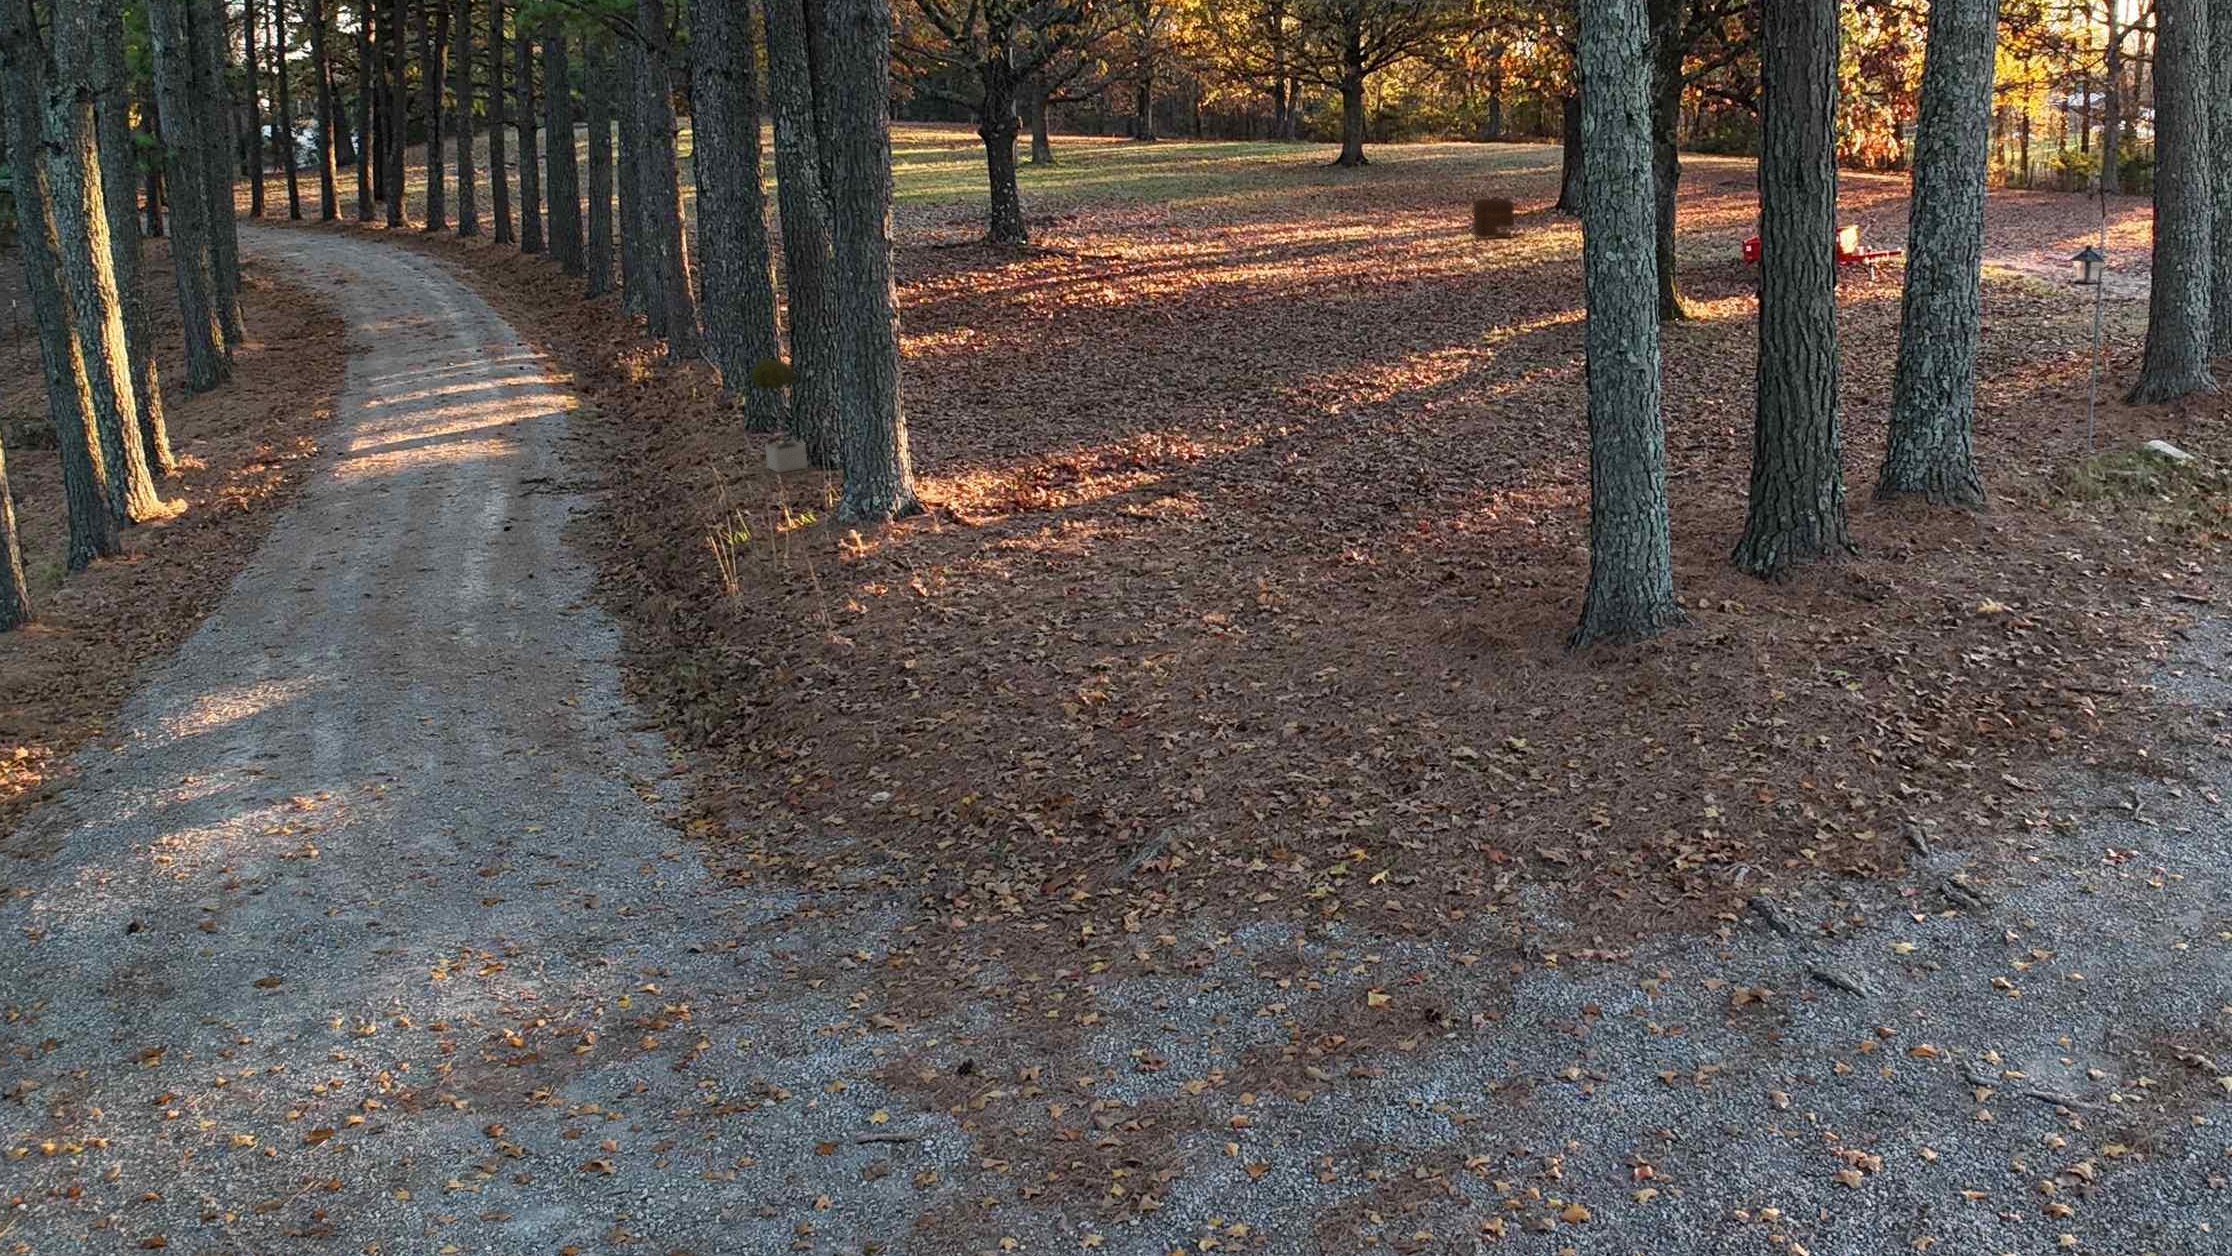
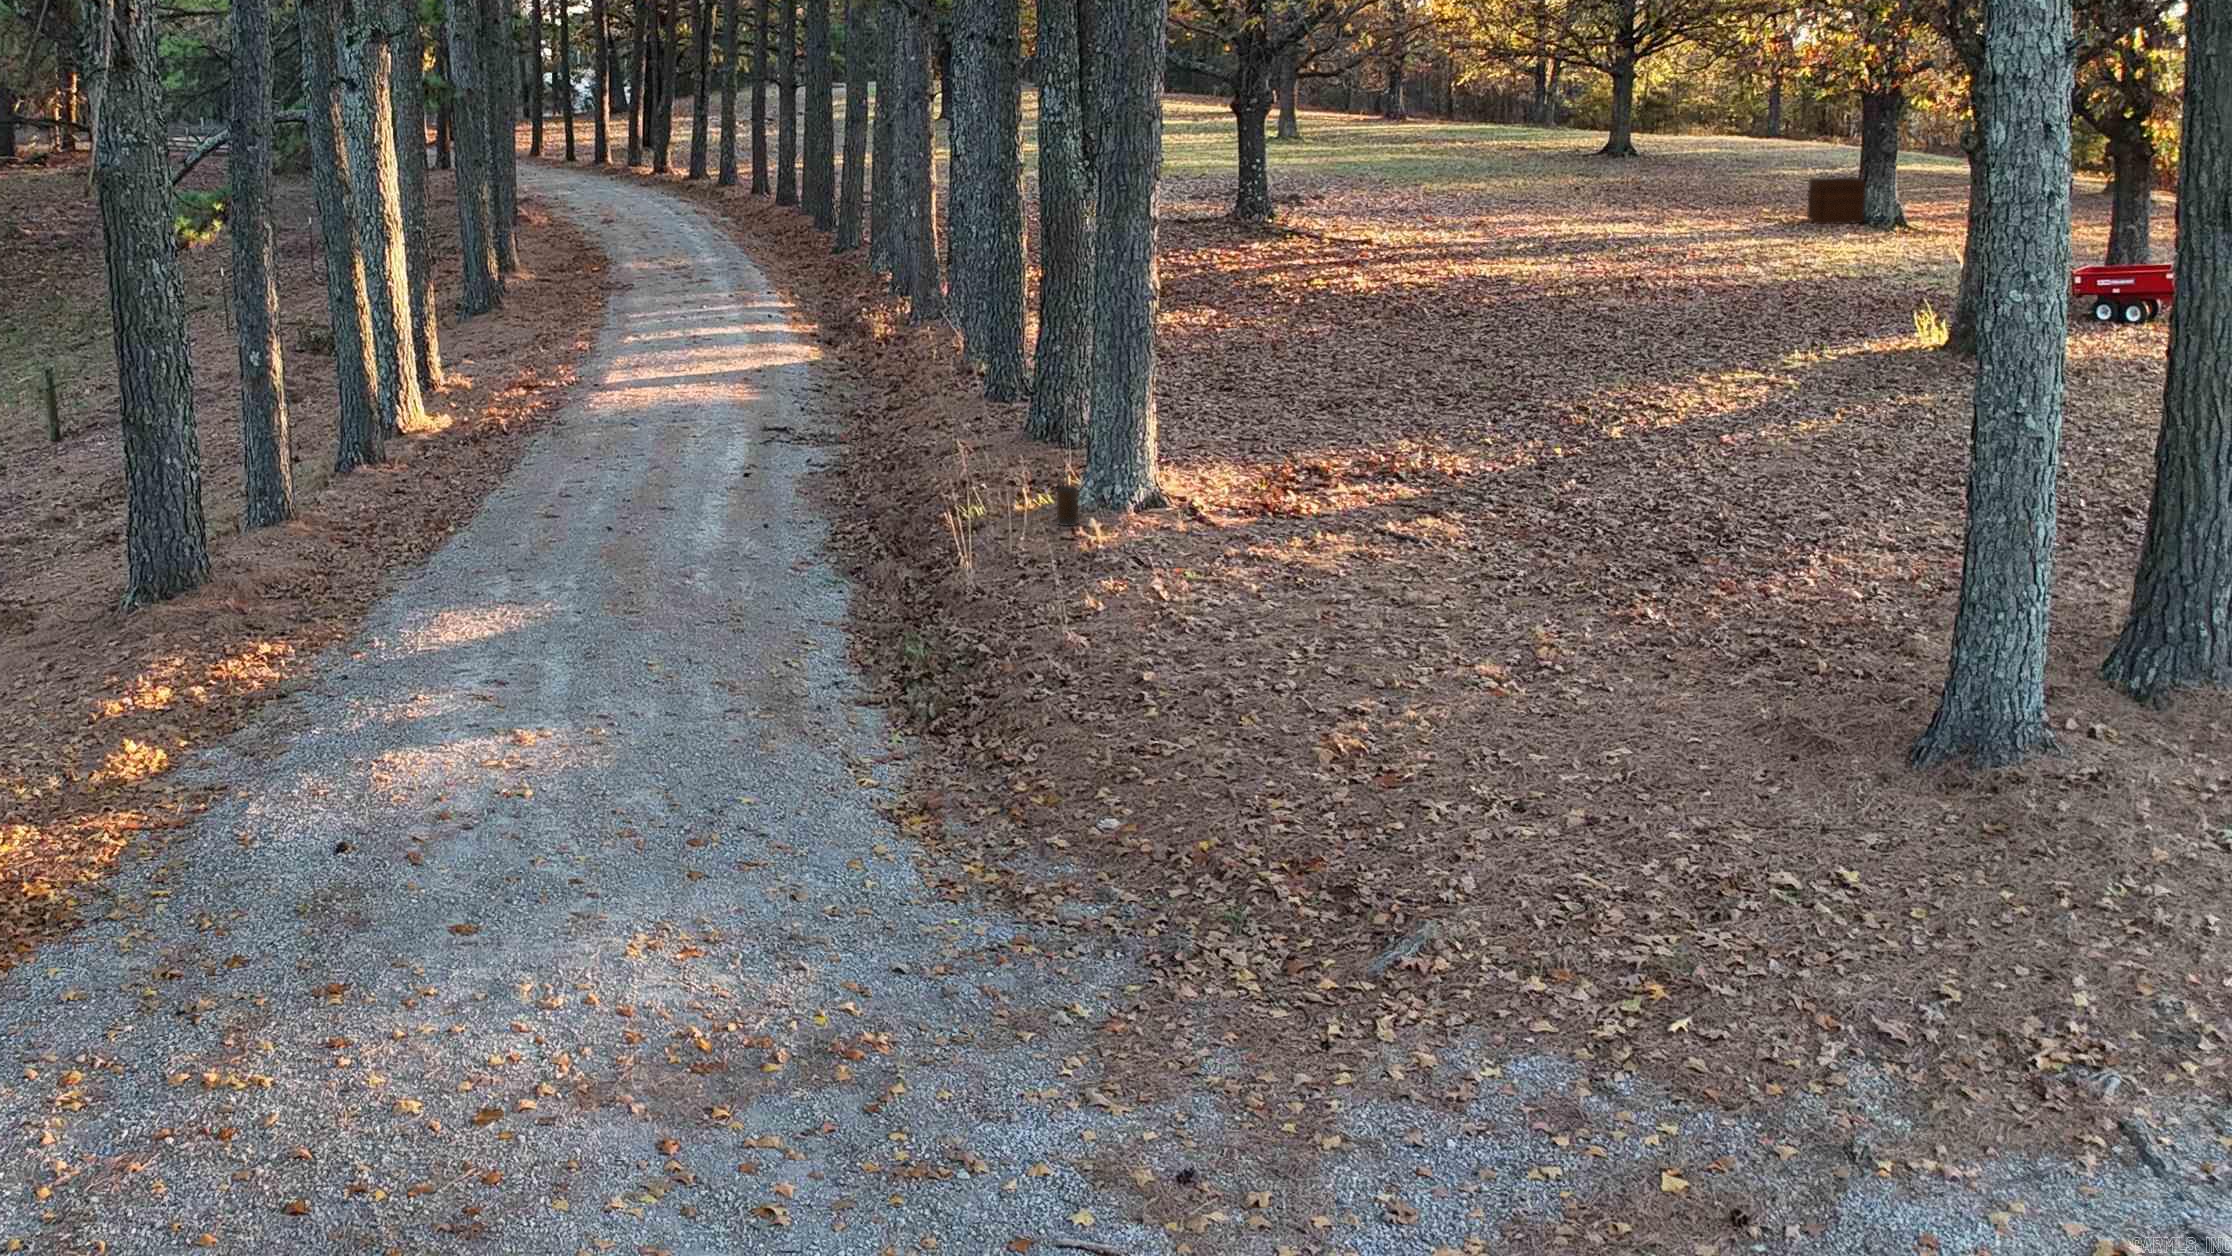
potted tree: present [752,359,808,473] -> none [1000,341,1048,455]
watering can: none [818,479,842,536] -> present [1056,470,1079,526]

